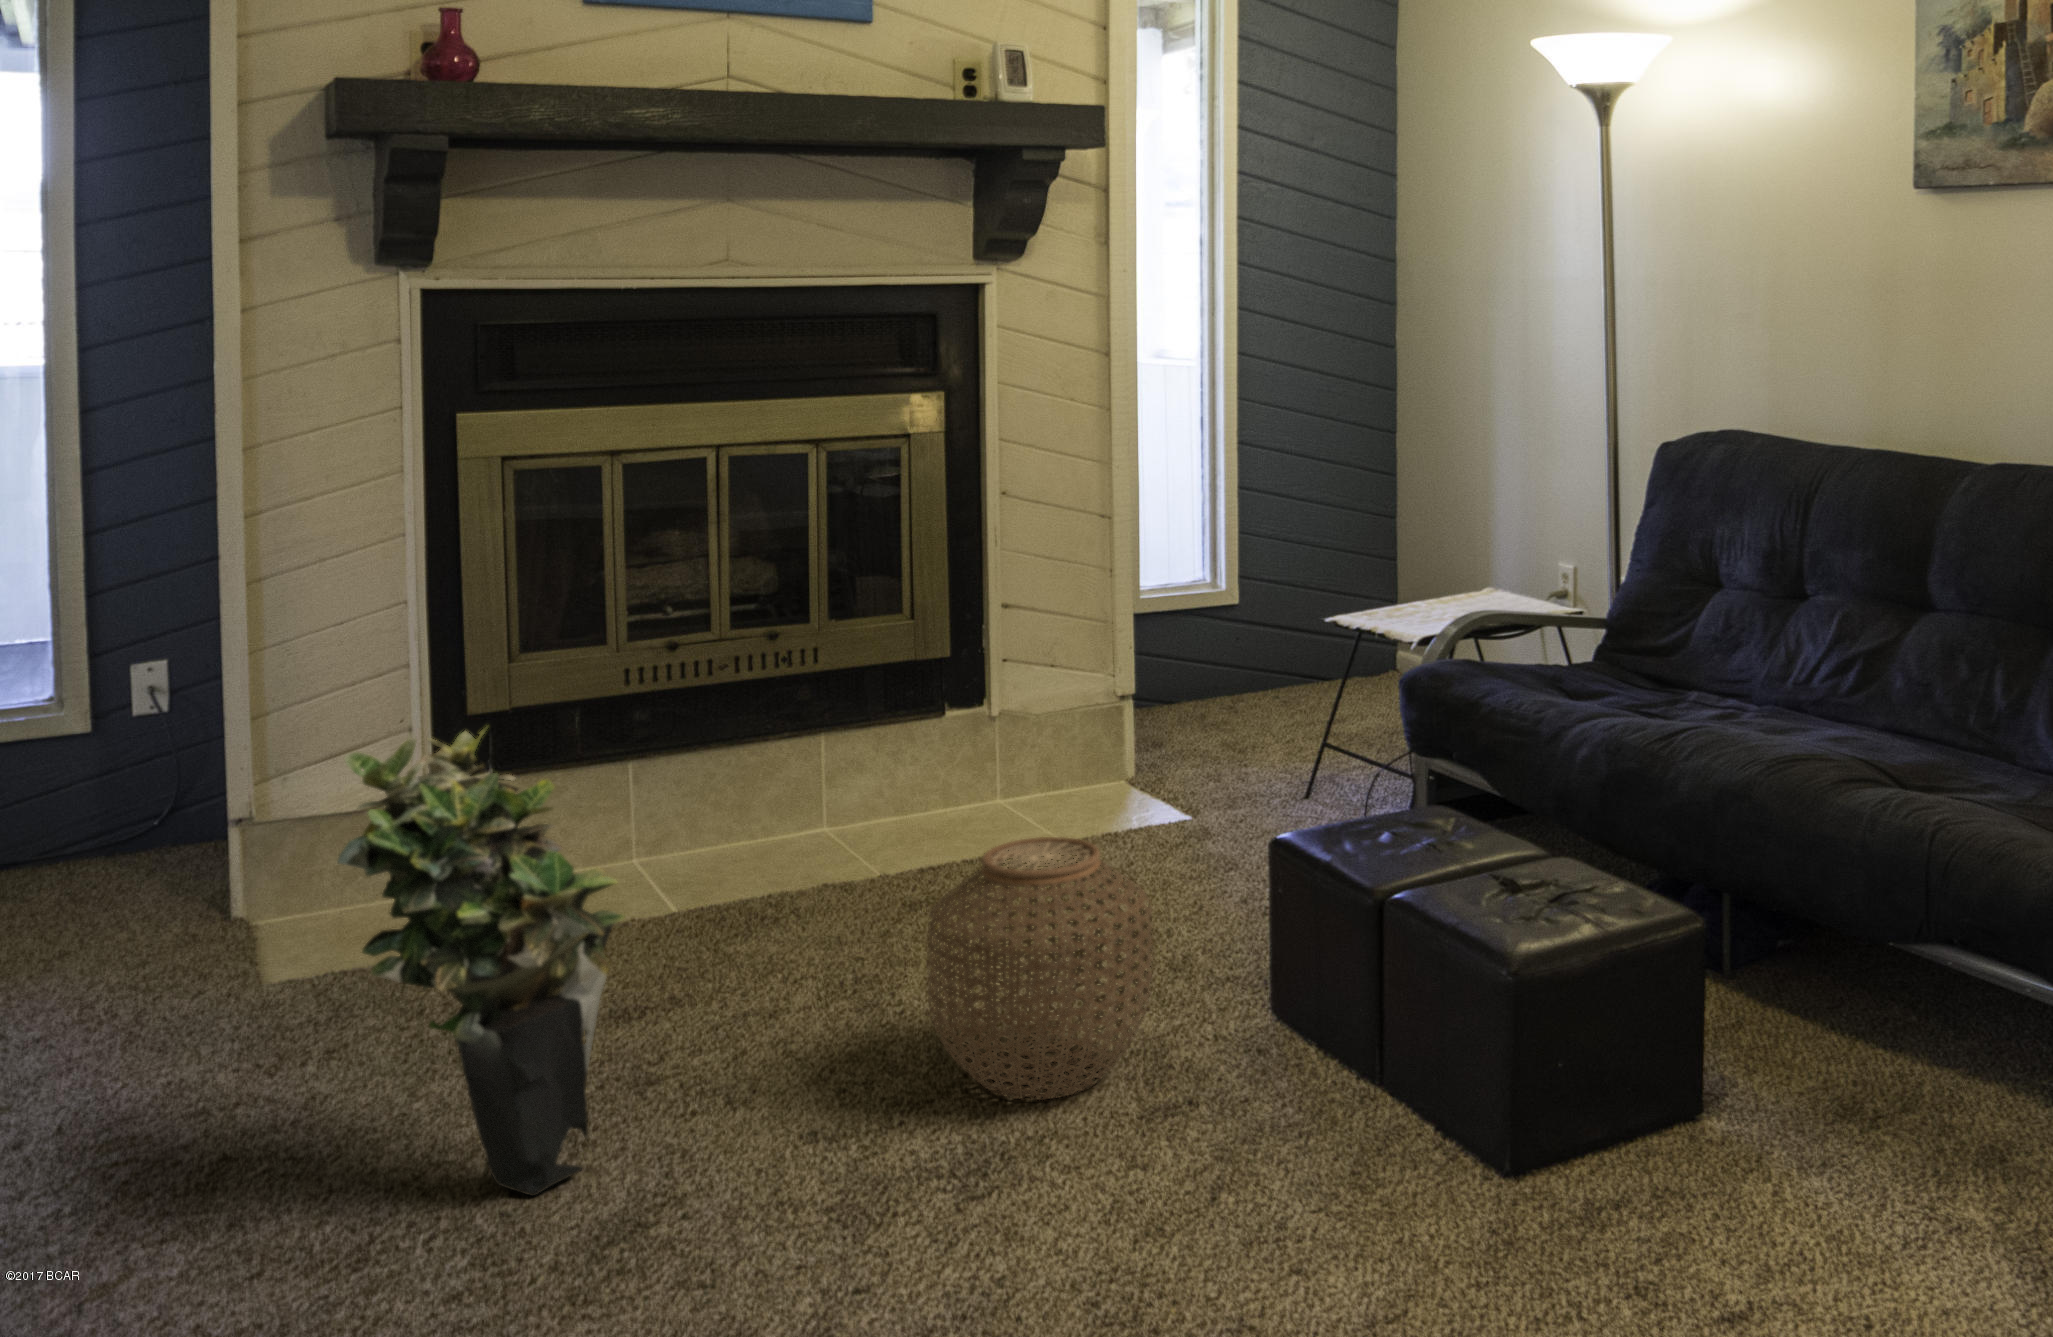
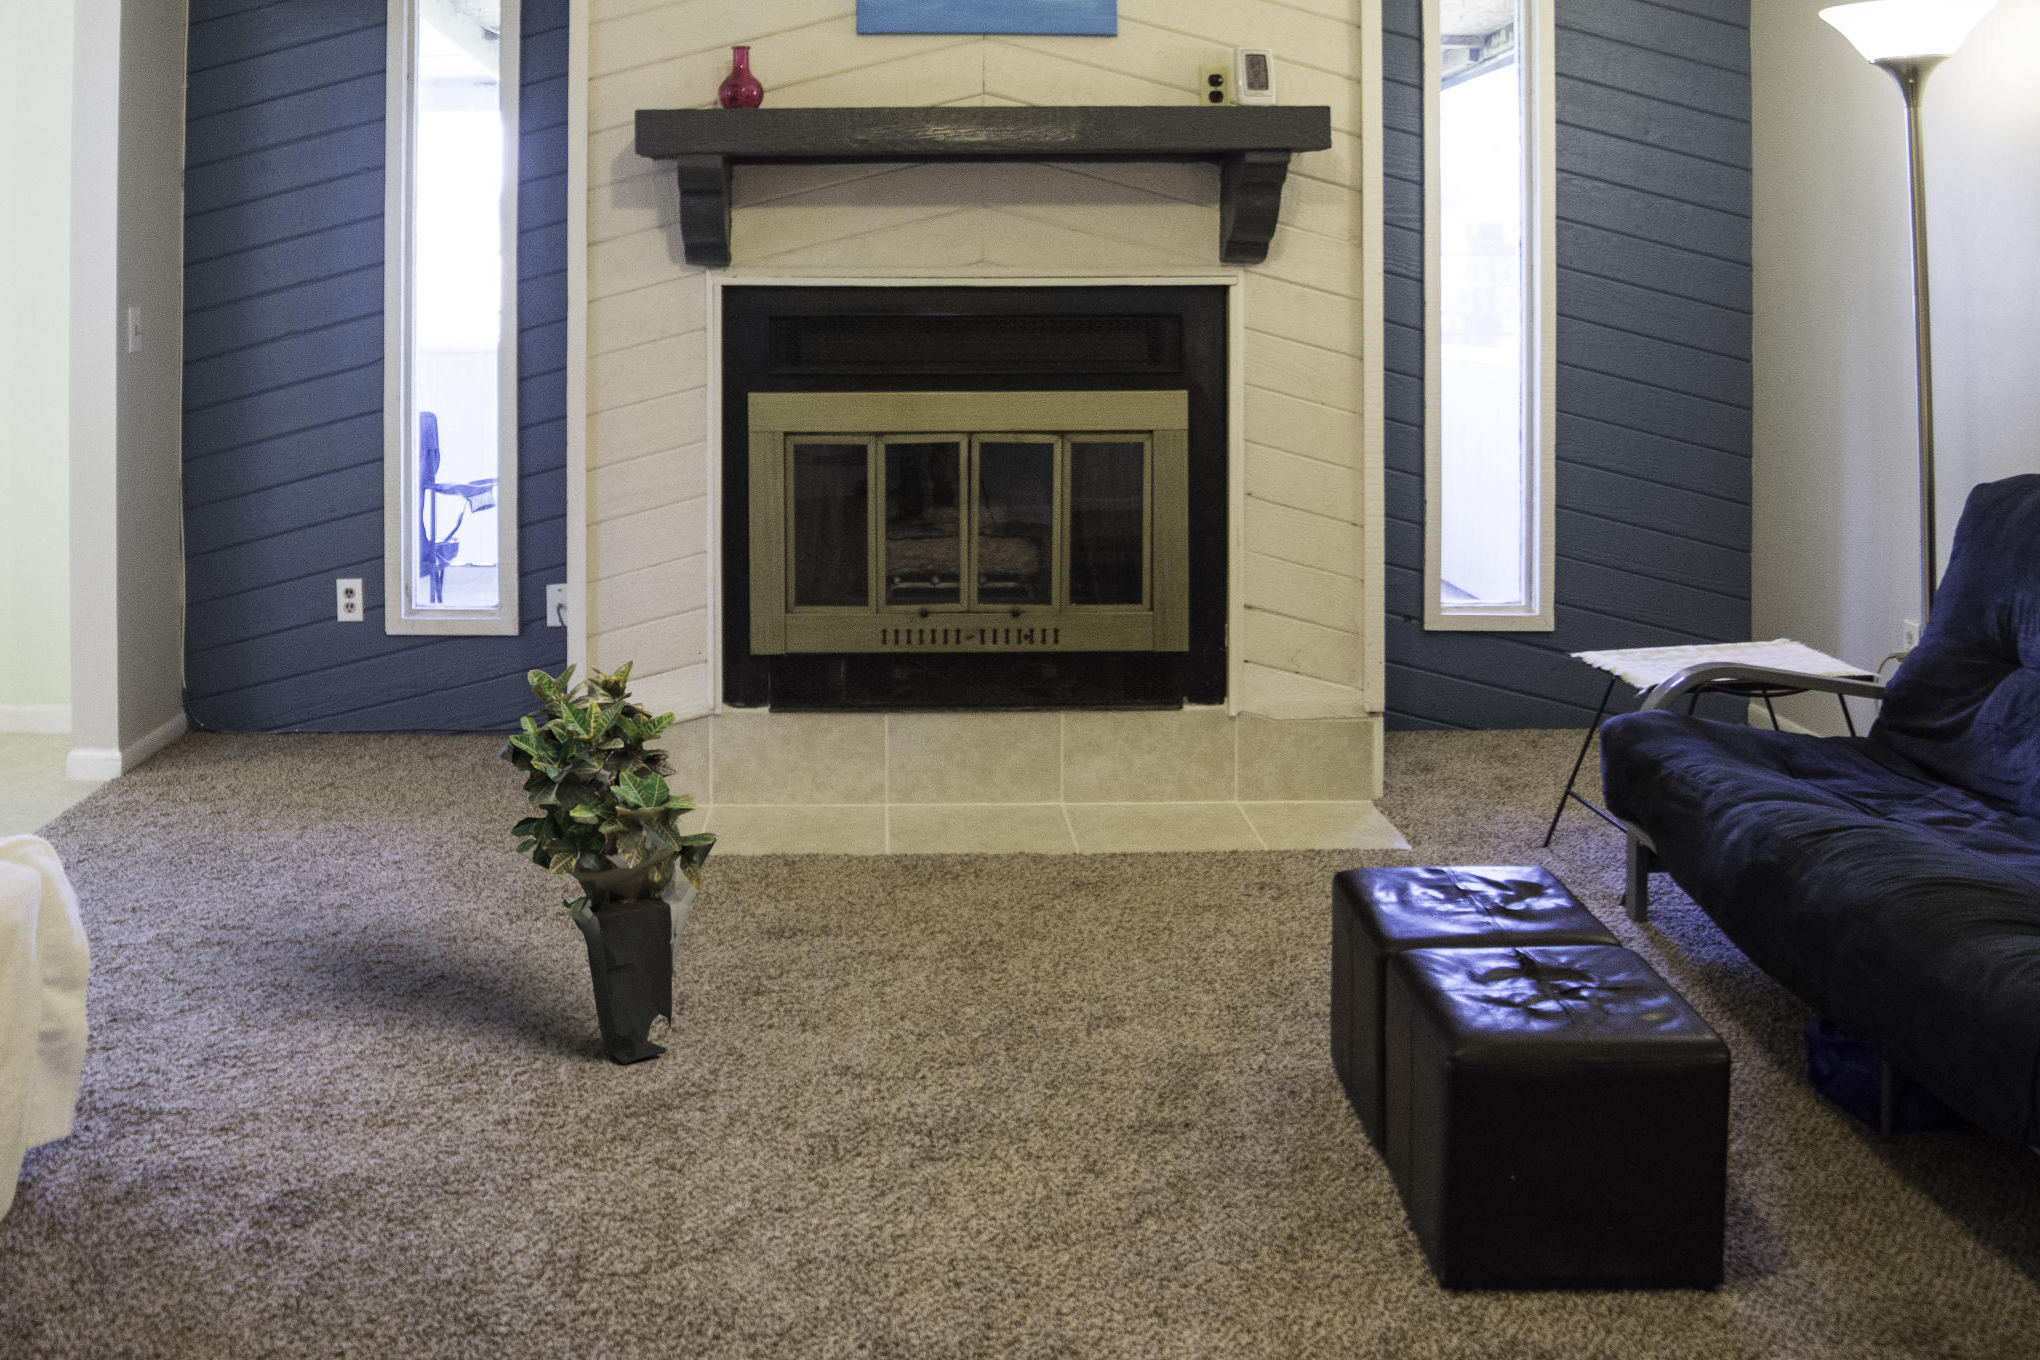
woven basket: present [928,837,1152,1100] -> none [965,832,1181,1091]

